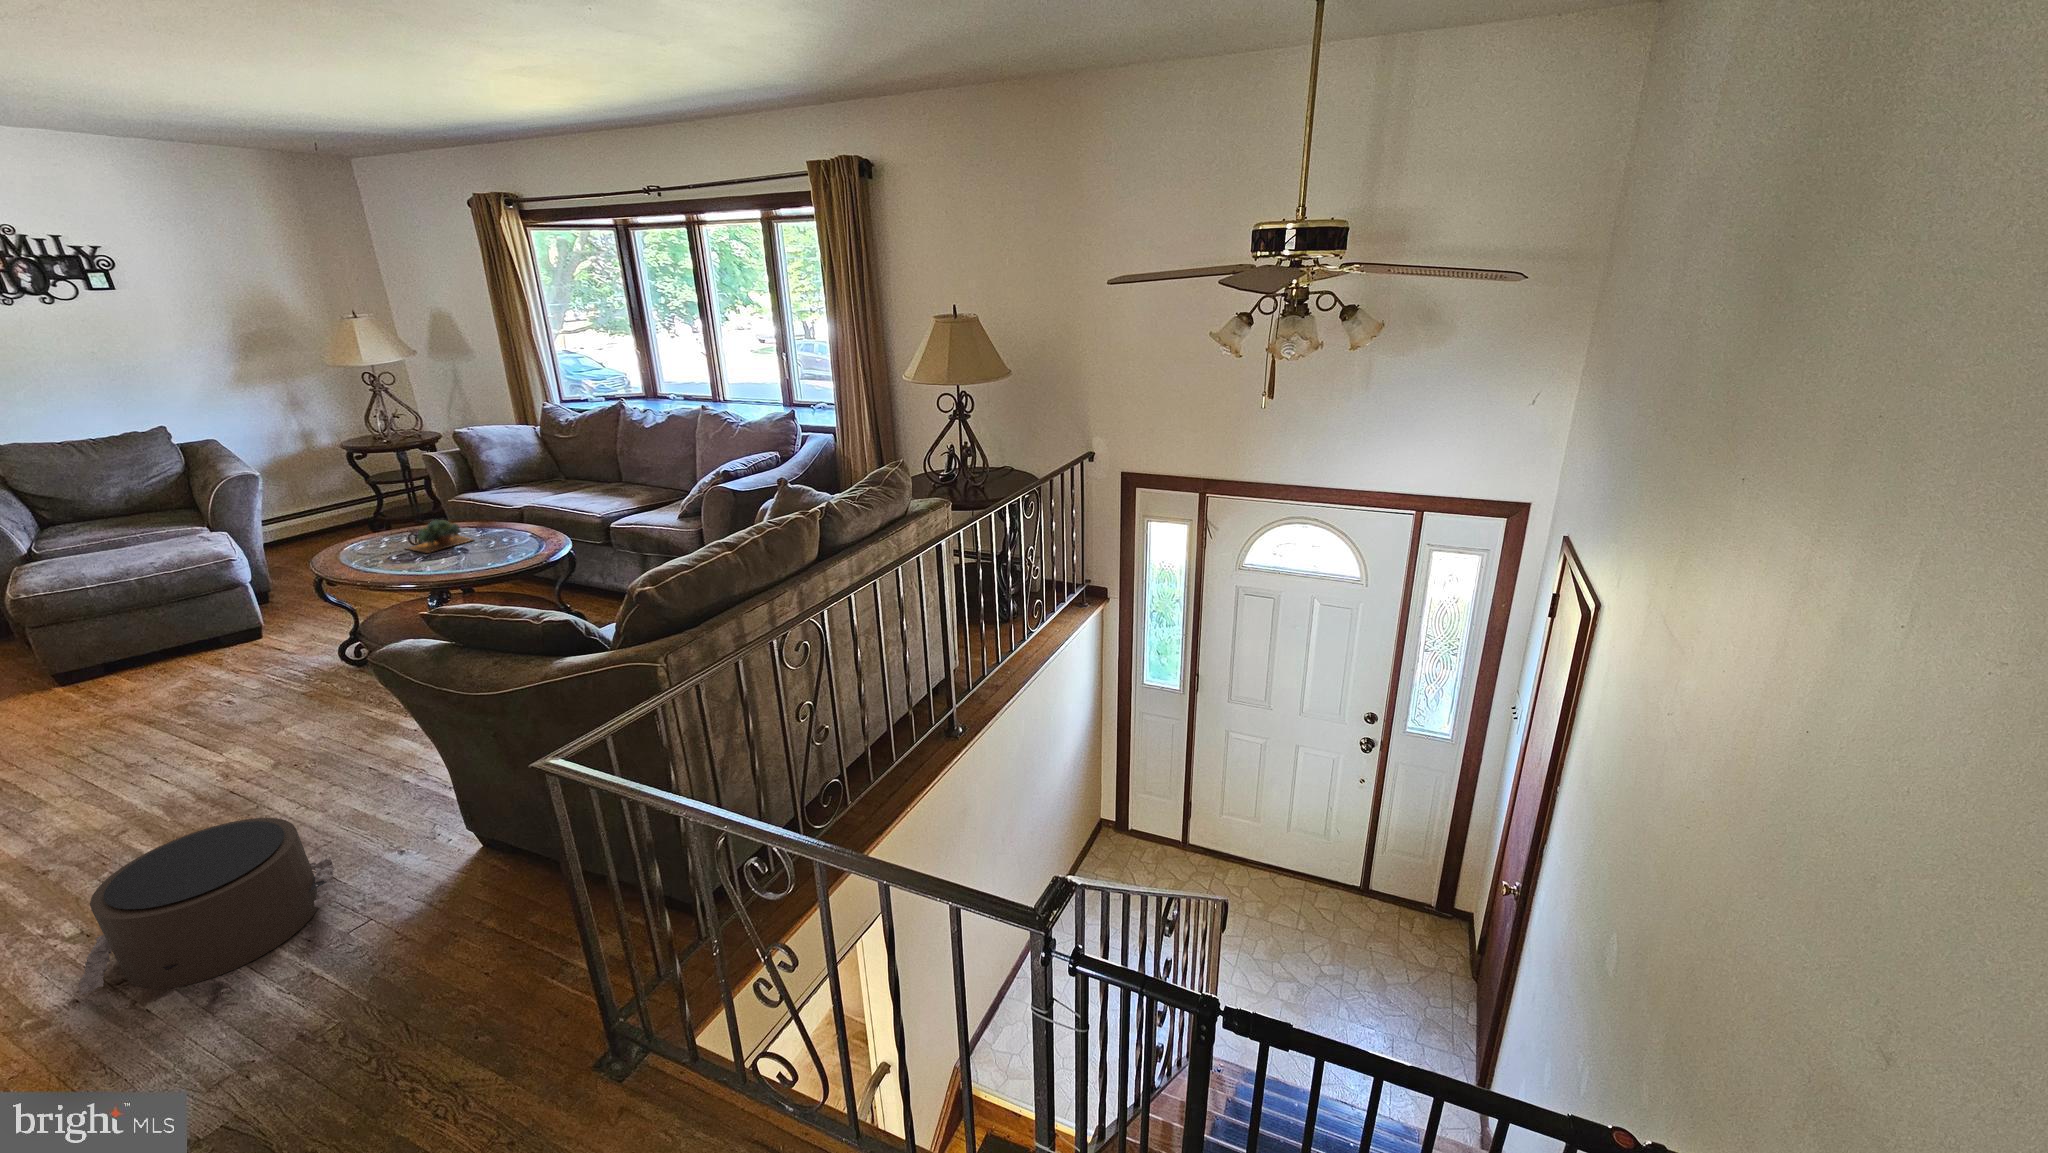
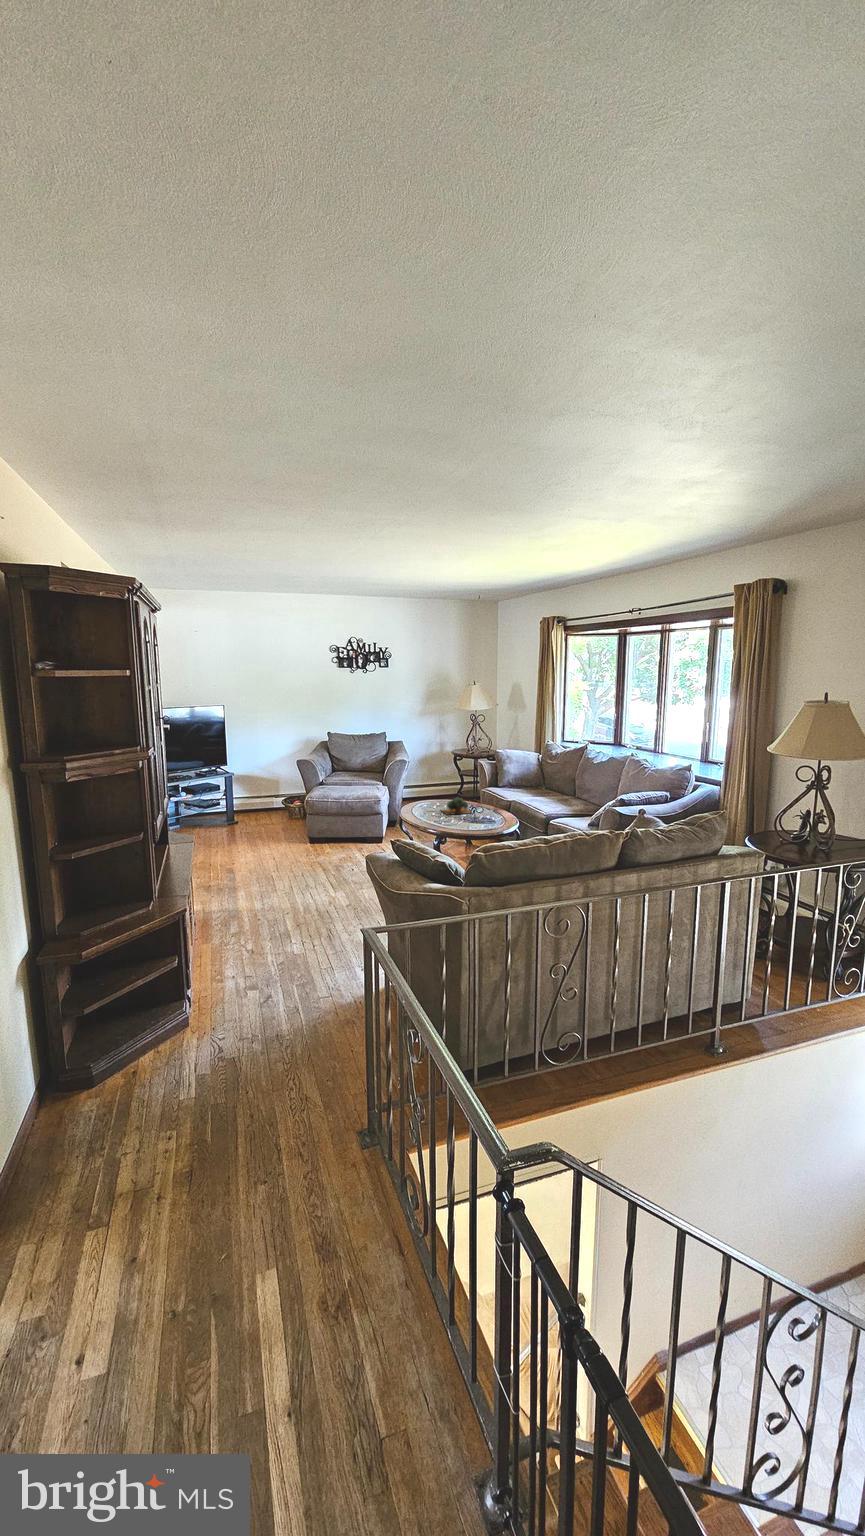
pouf: present [79,818,339,995] -> none [233,920,333,991]

